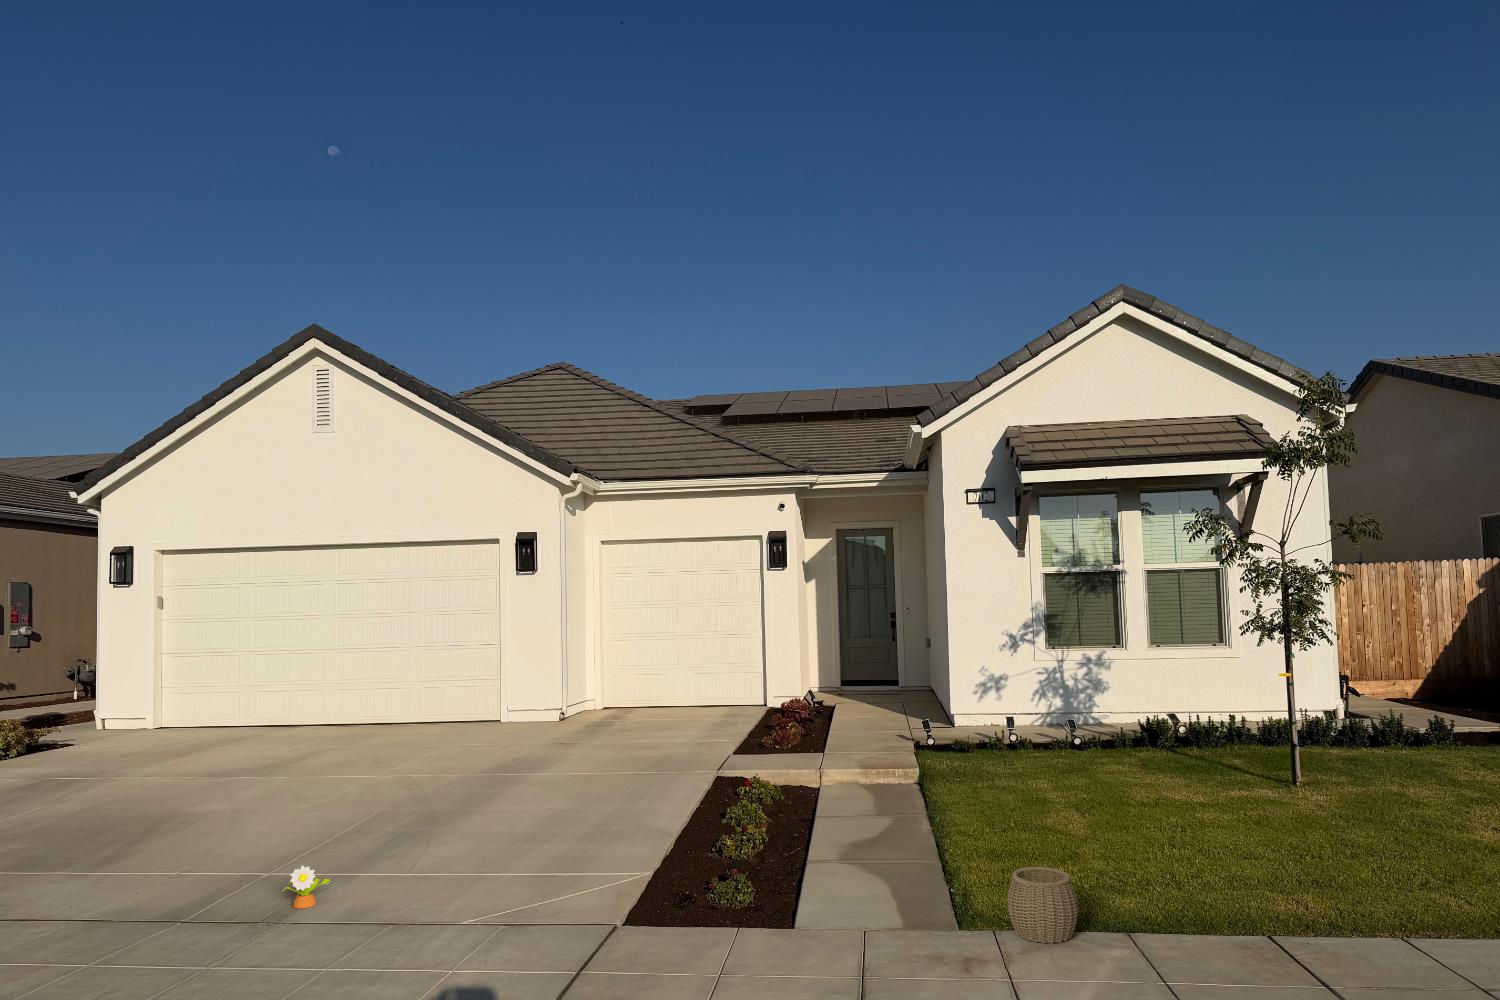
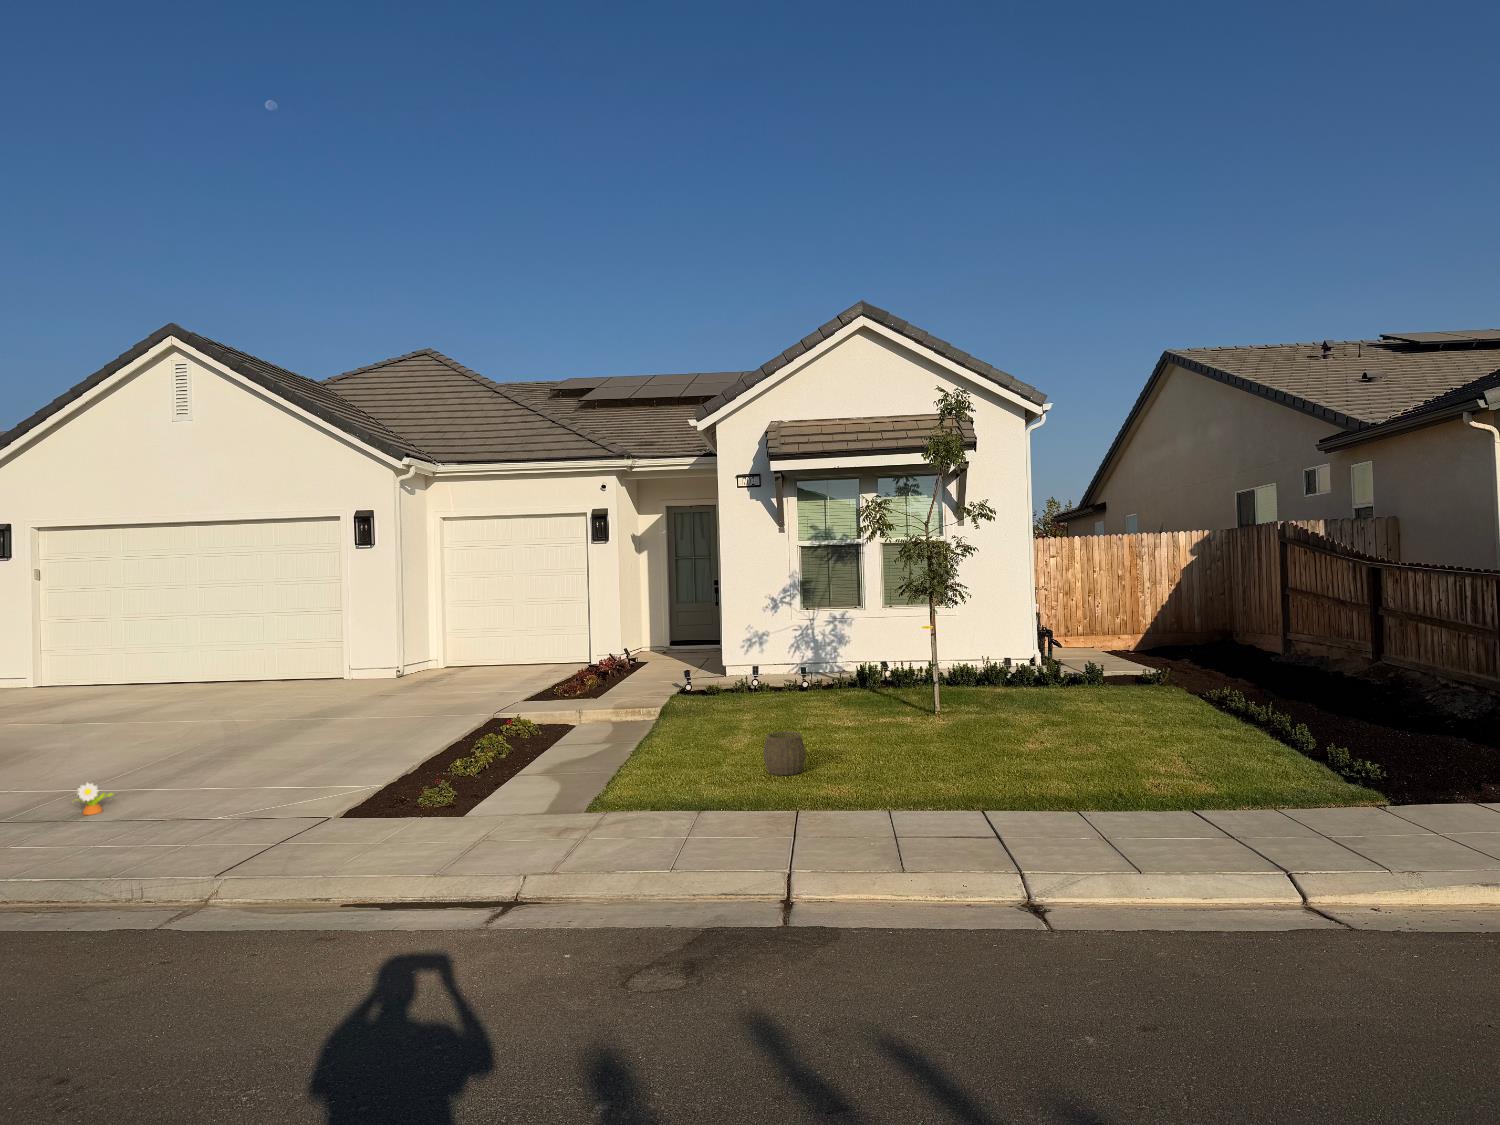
woven basket: present [1007,867,1078,943] -> present [763,731,806,775]

